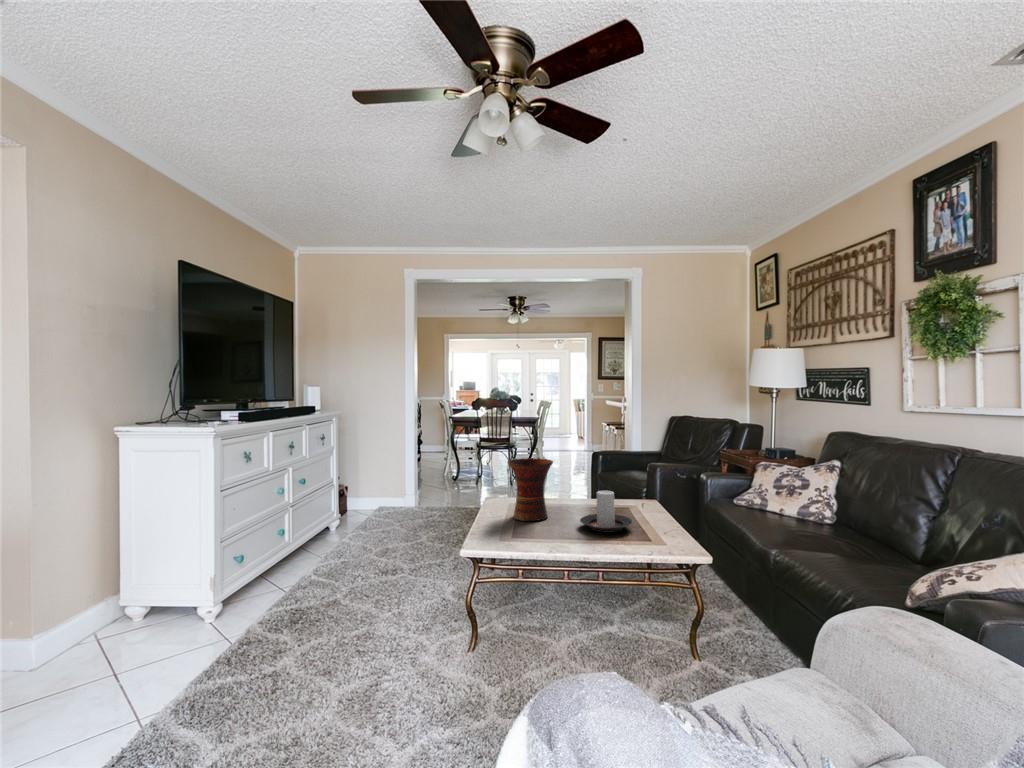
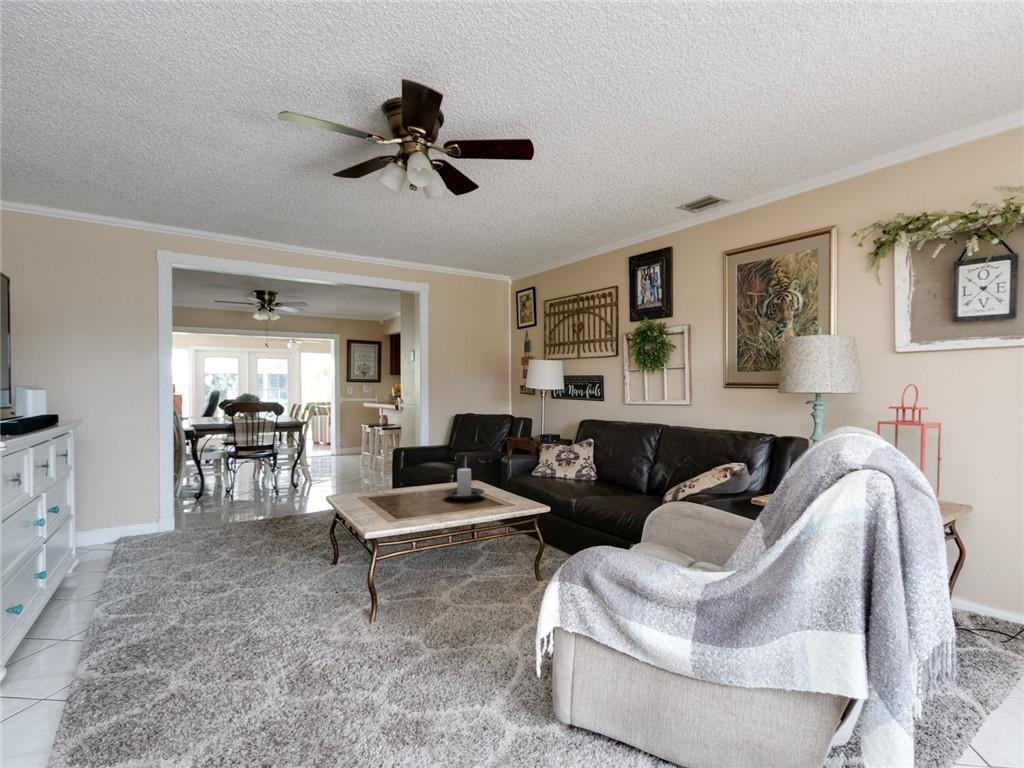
vase: present [508,458,553,521] -> none [376,448,416,501]

